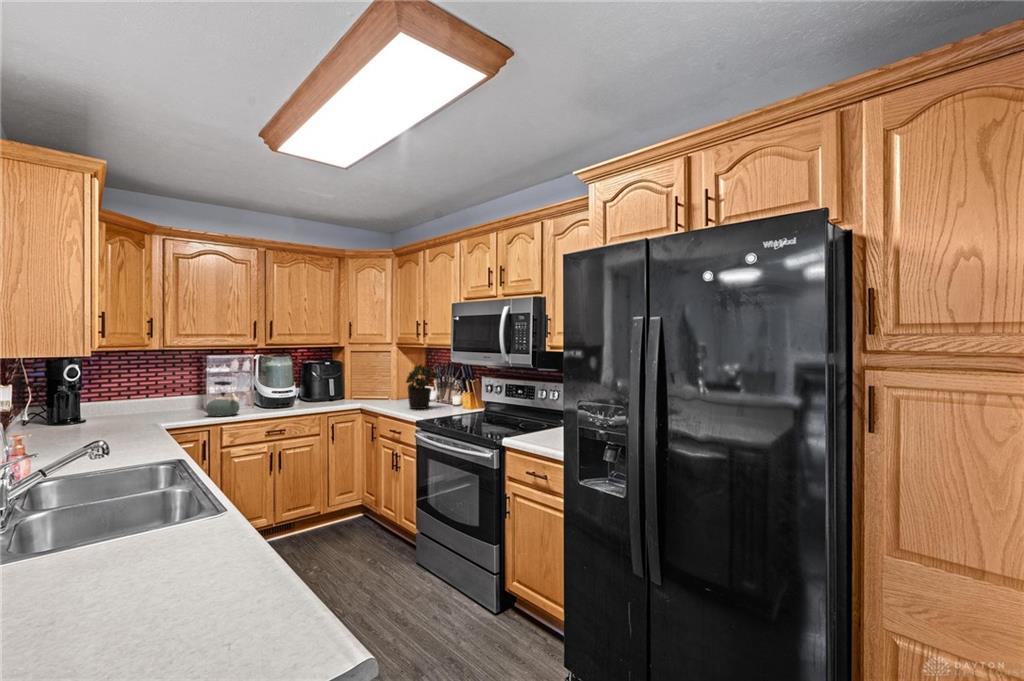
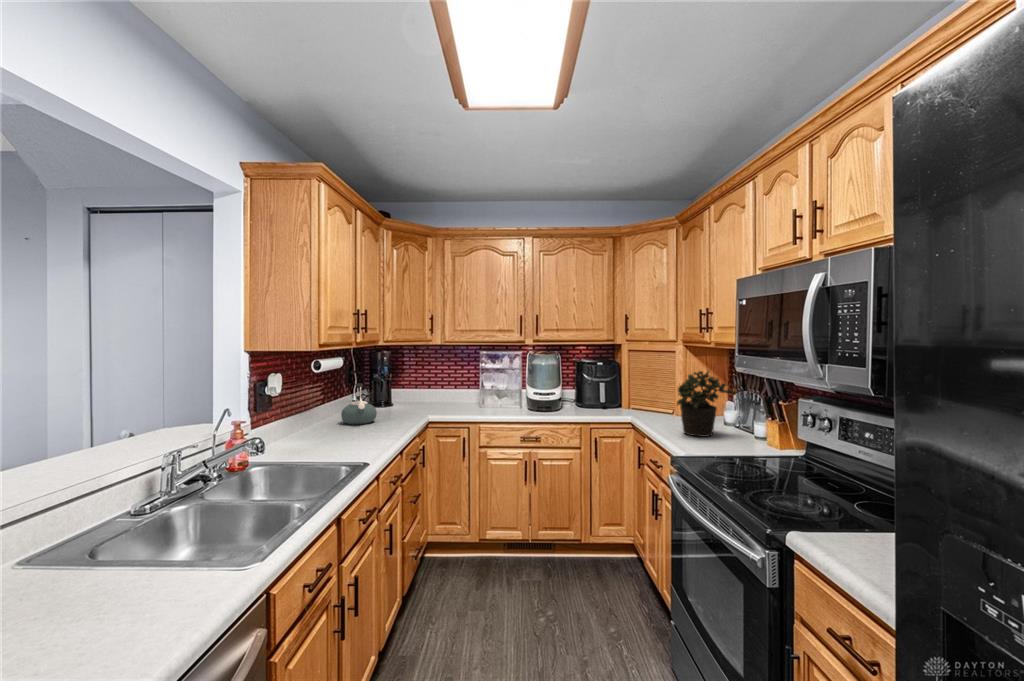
kettle: present [206,381,239,417] -> present [341,383,377,425]

